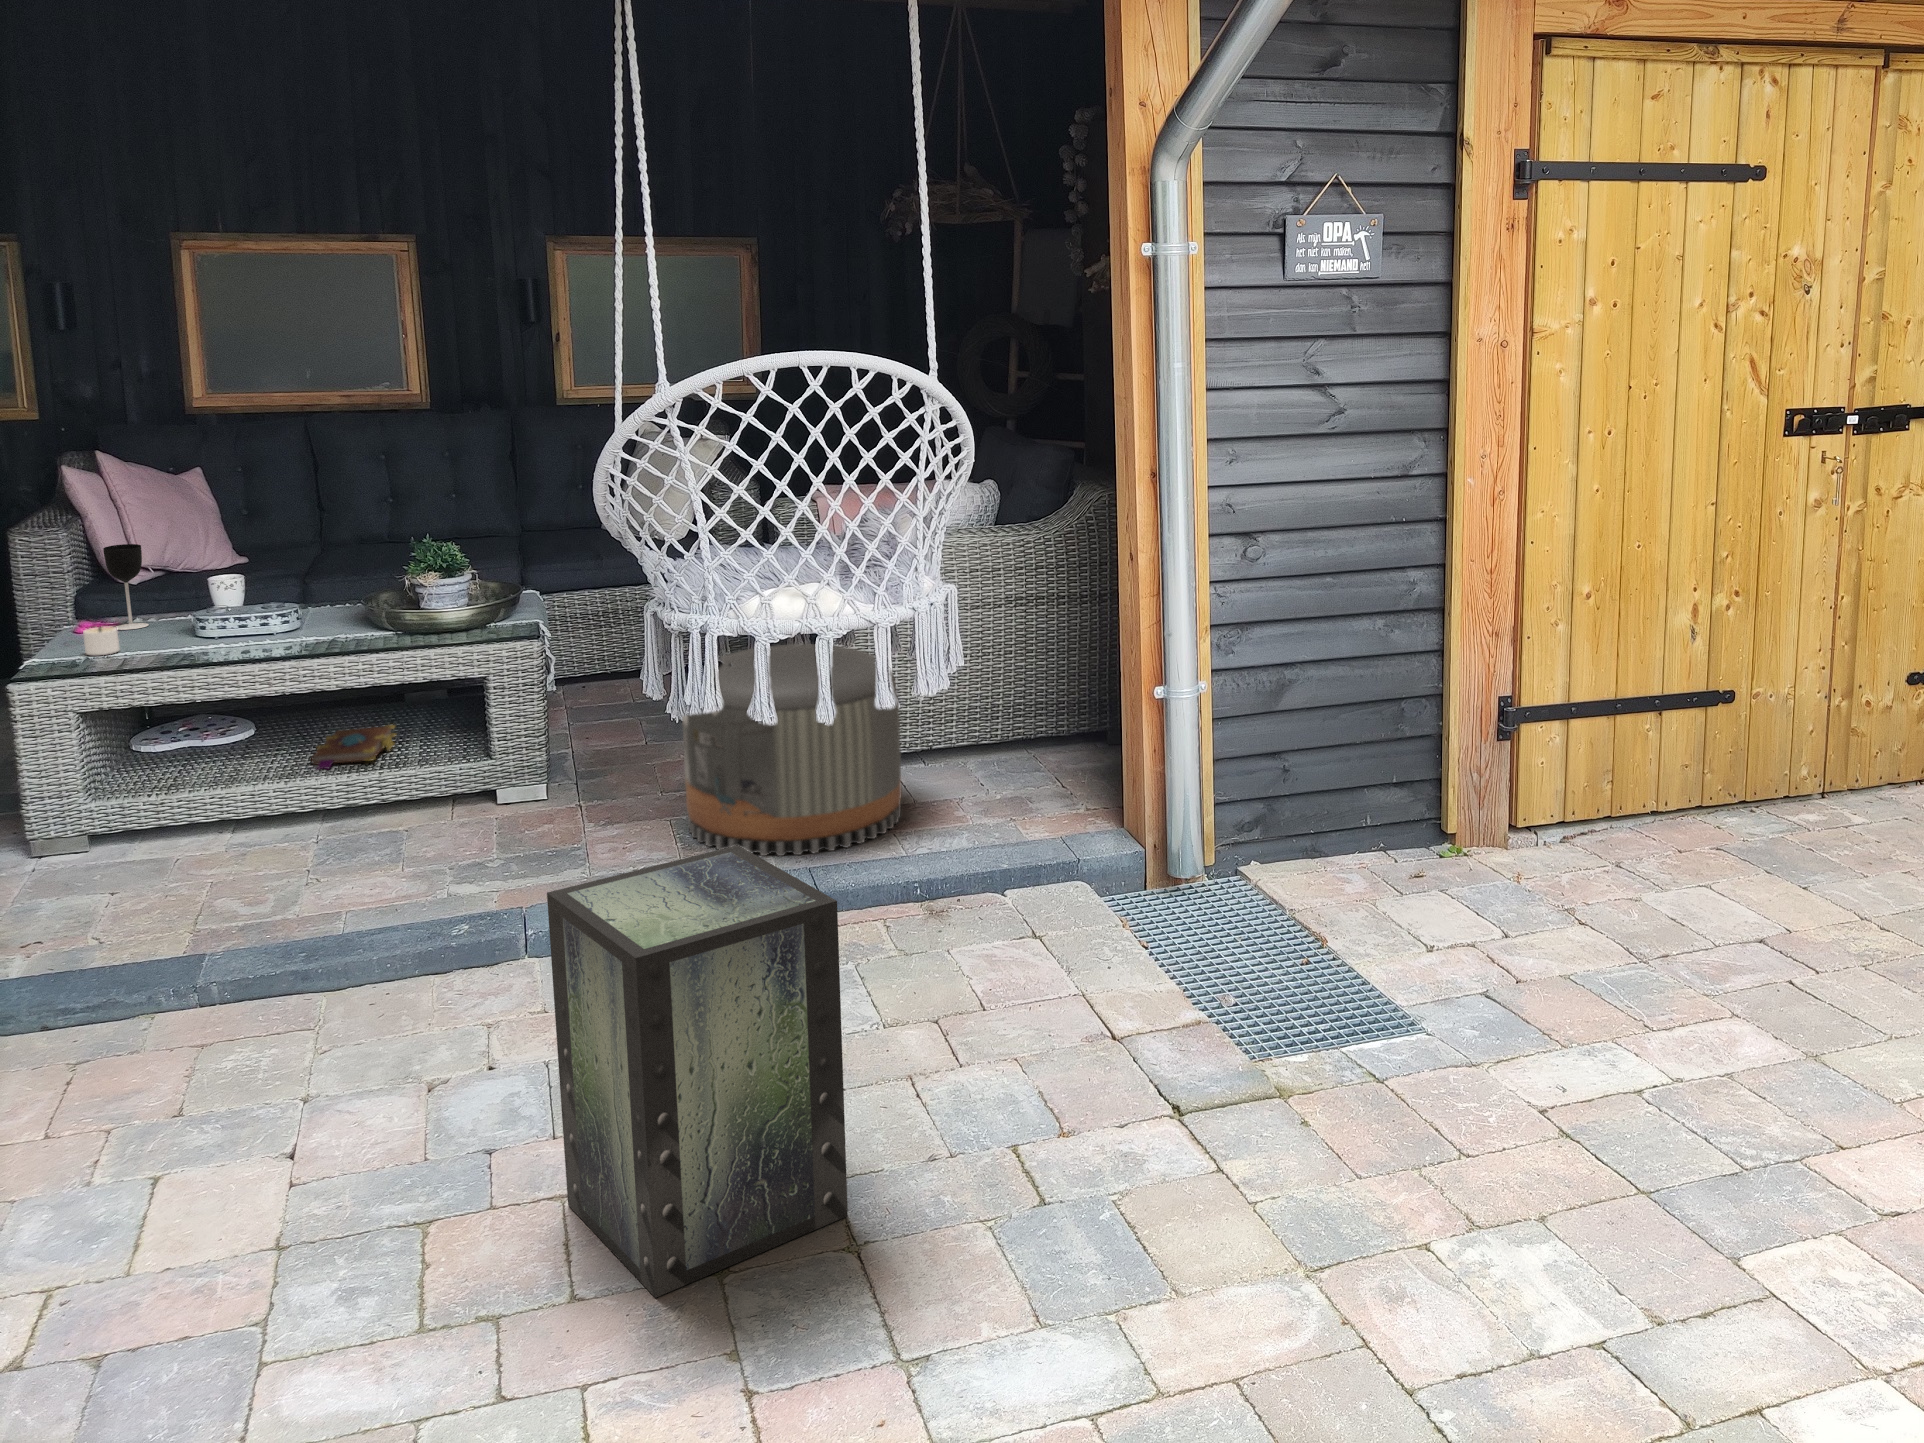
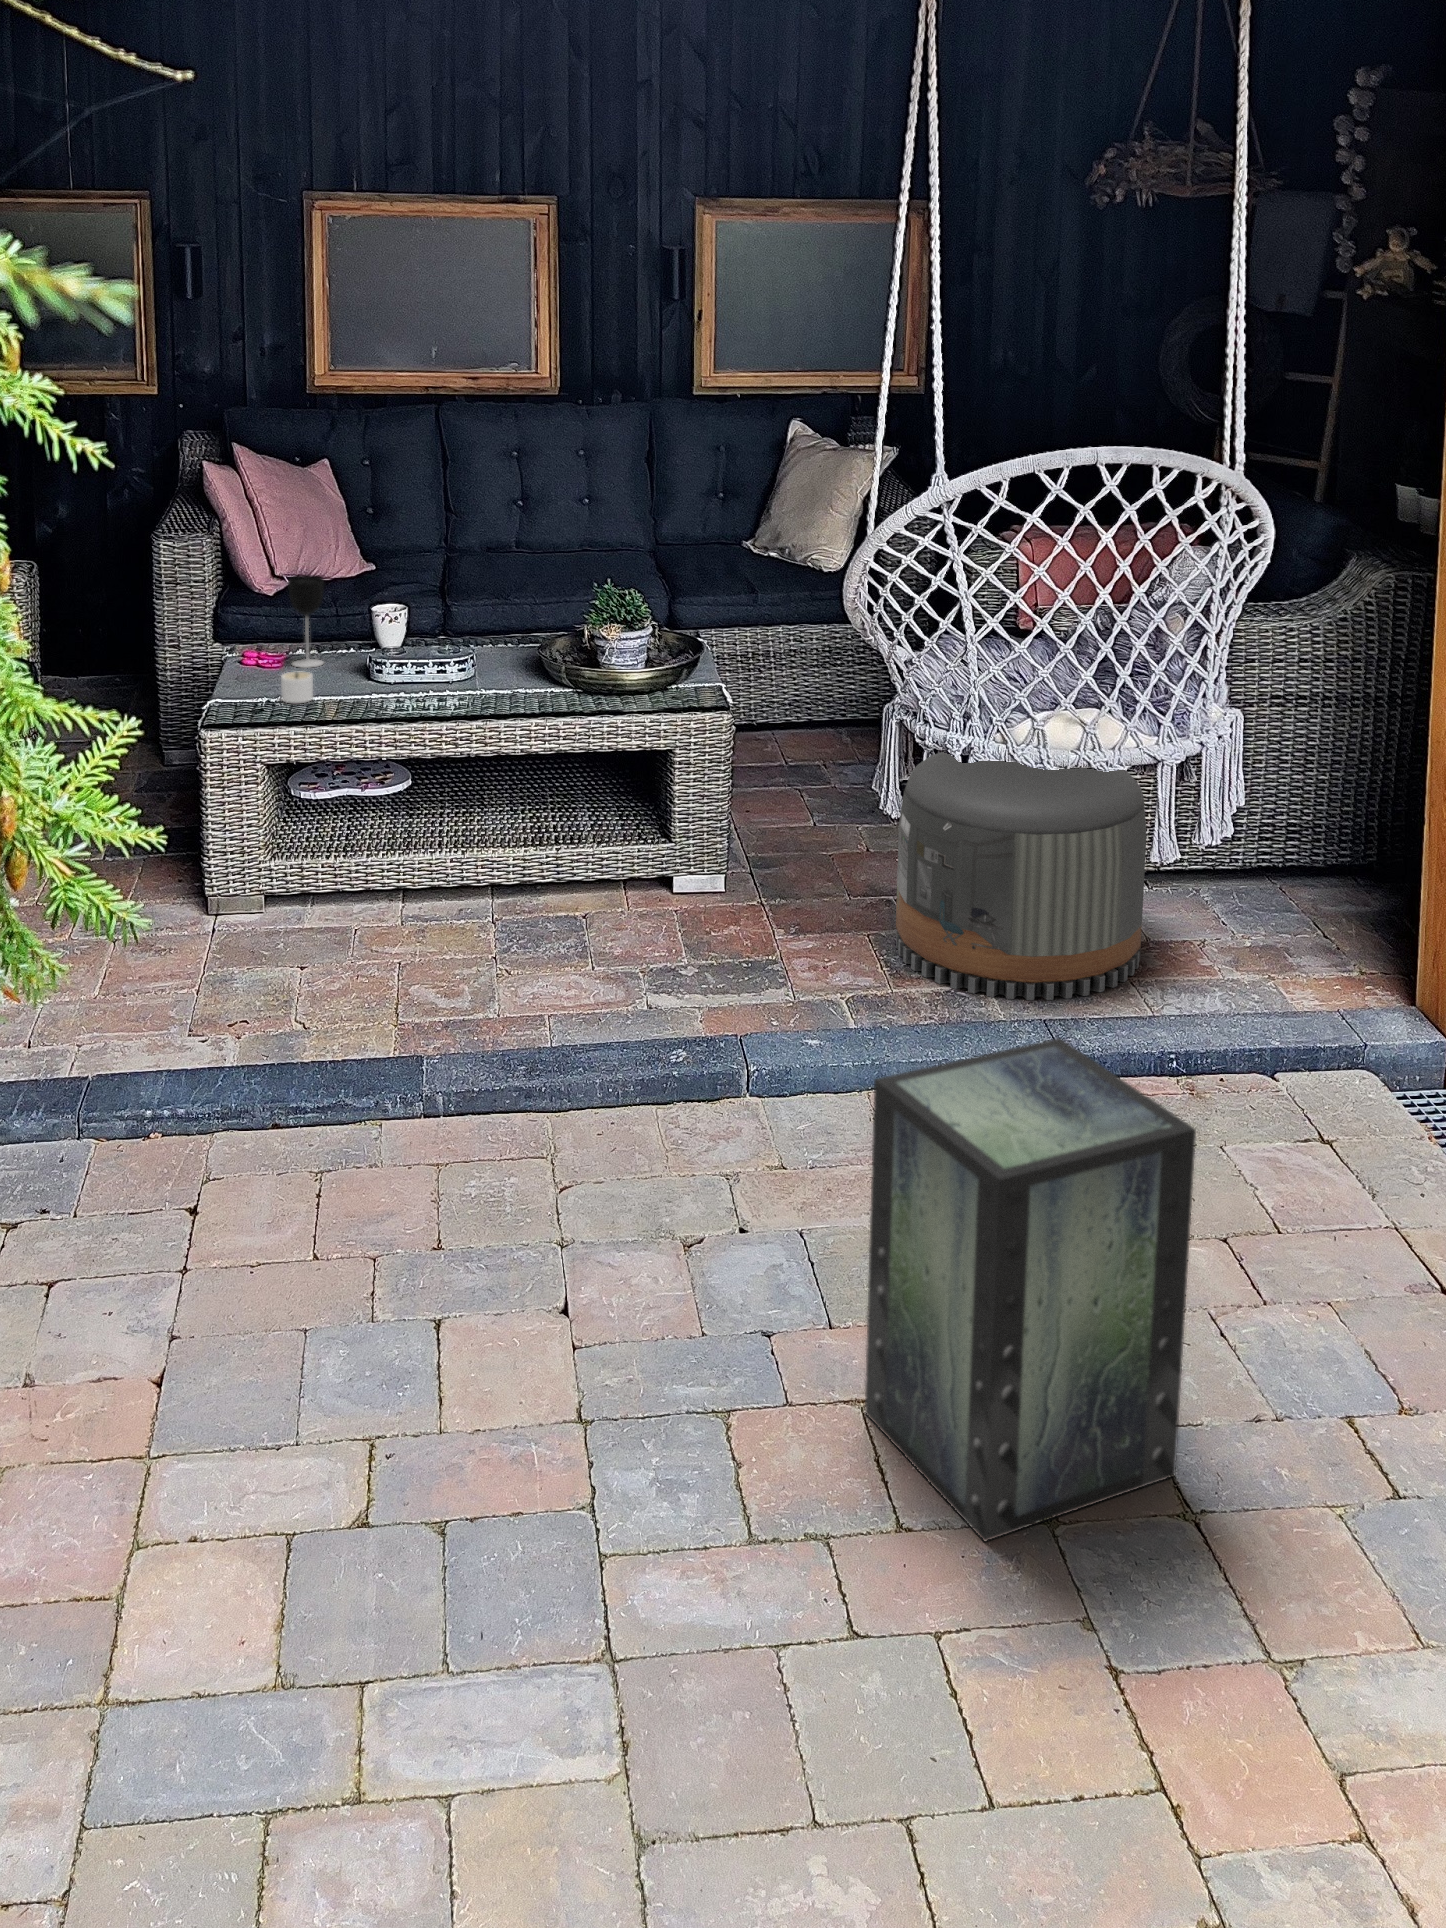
book: present [311,725,396,770] -> none [486,790,566,841]

